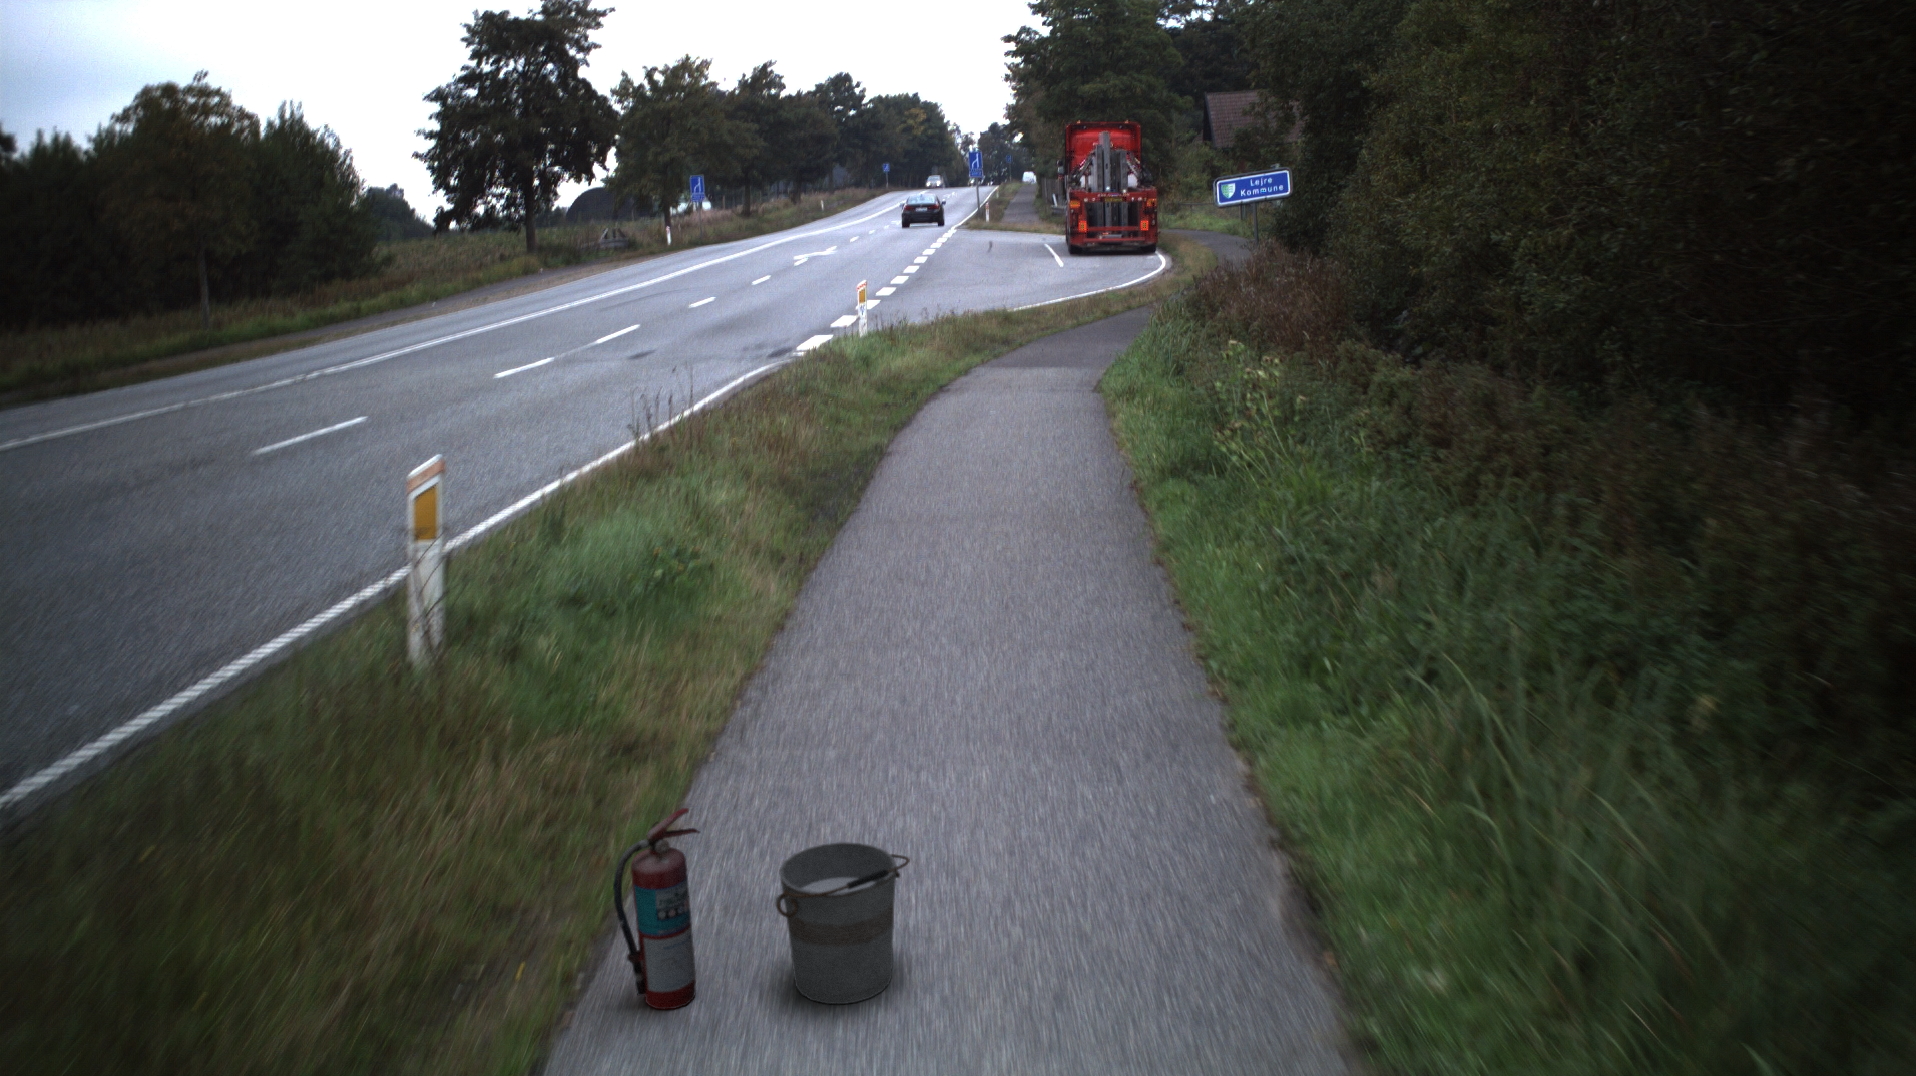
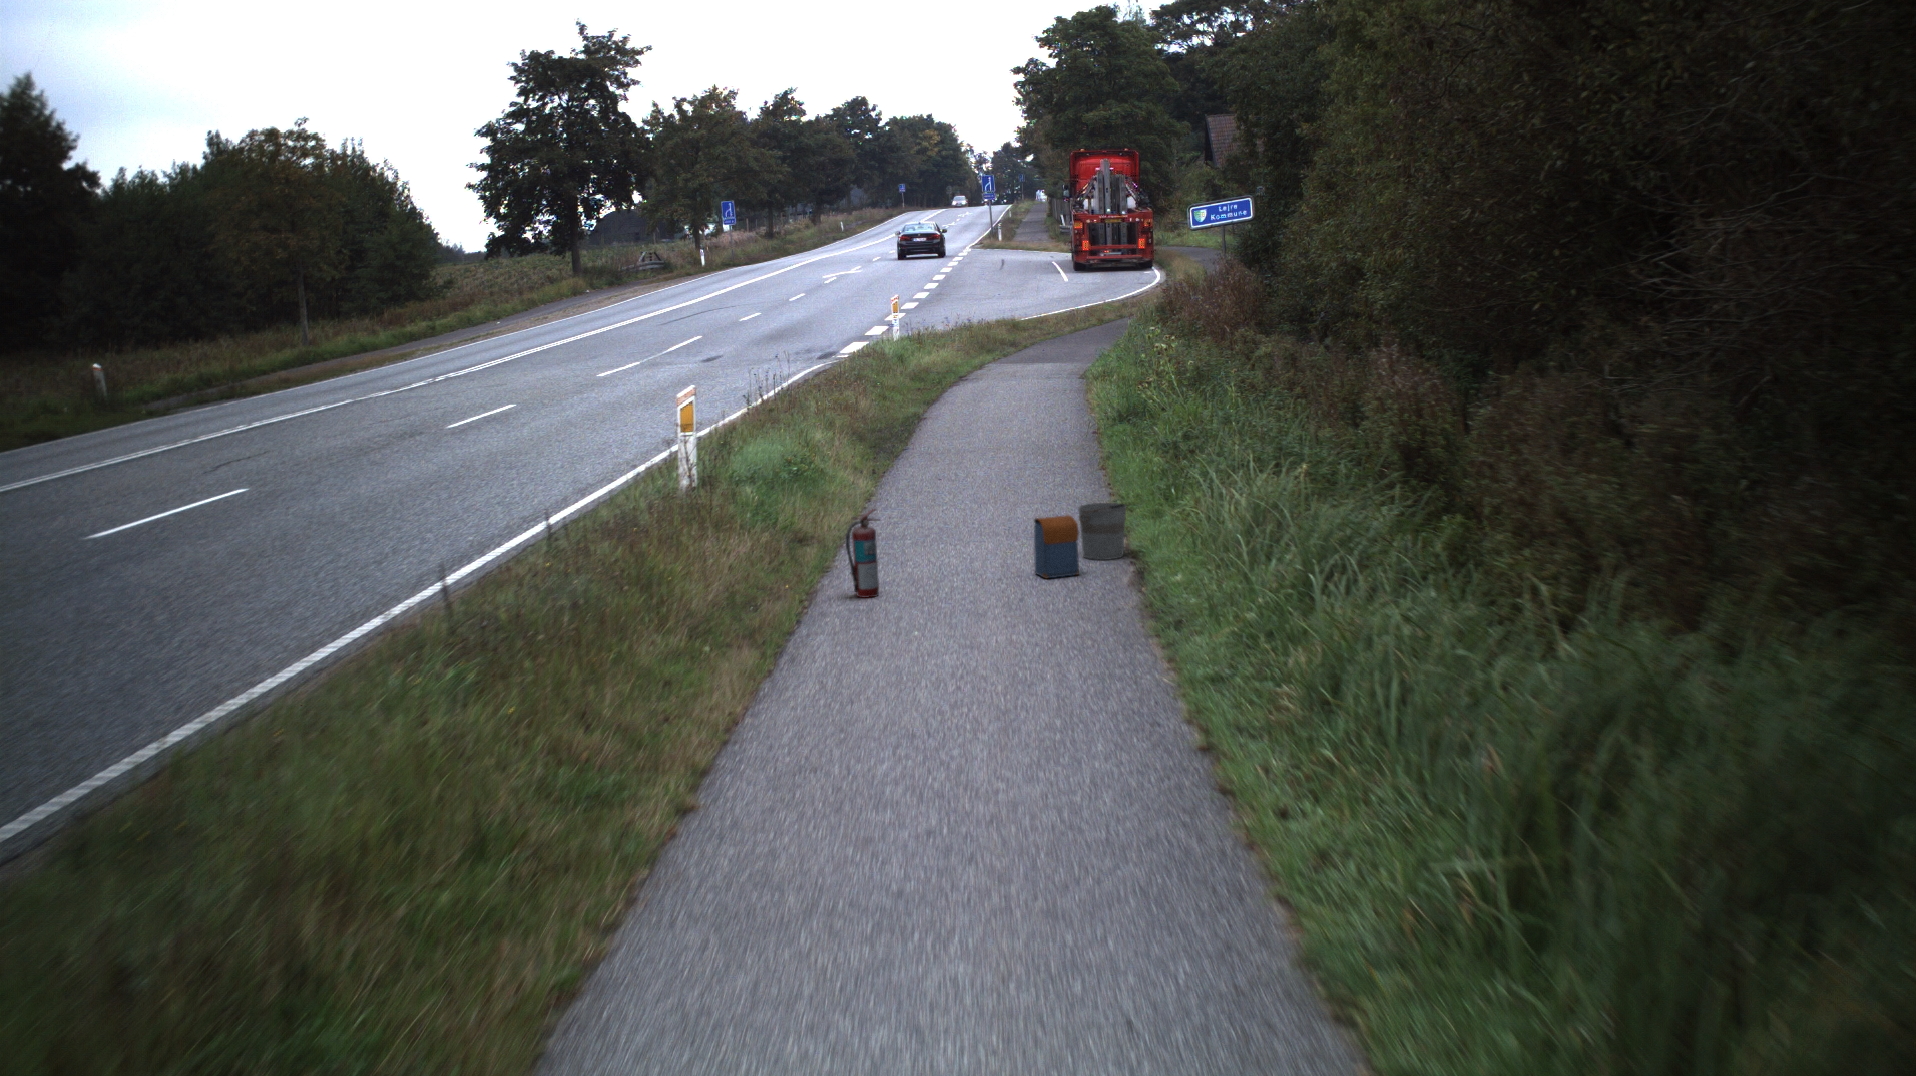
backpack: none [1044,792,1141,939] -> present [1034,515,1079,578]
bucket: present [776,842,910,1004] -> present [1079,503,1128,560]

